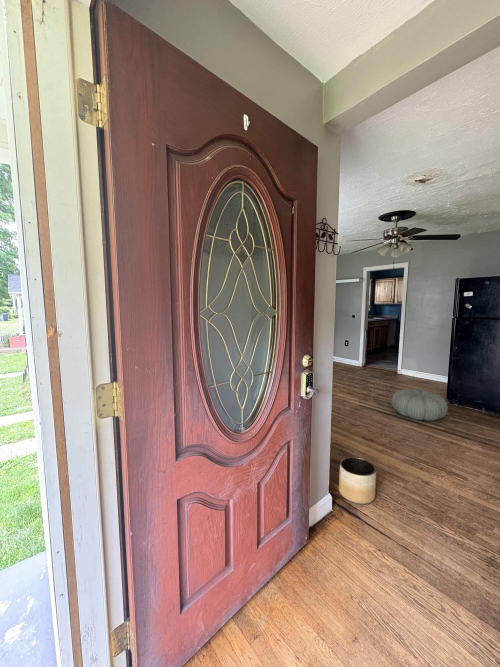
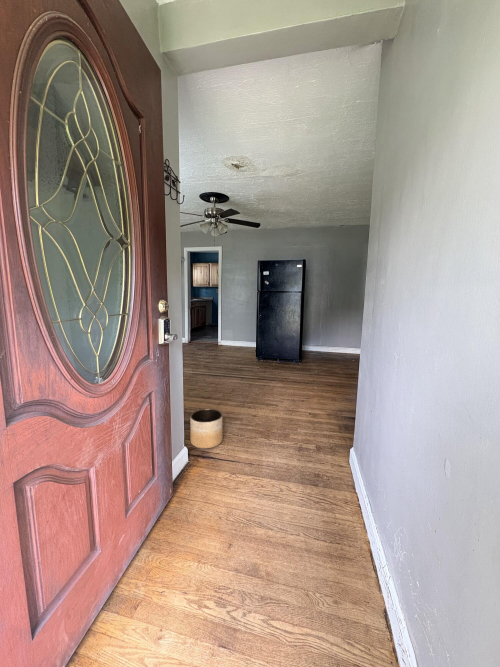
pouf: present [392,389,448,421] -> none [219,351,260,375]

